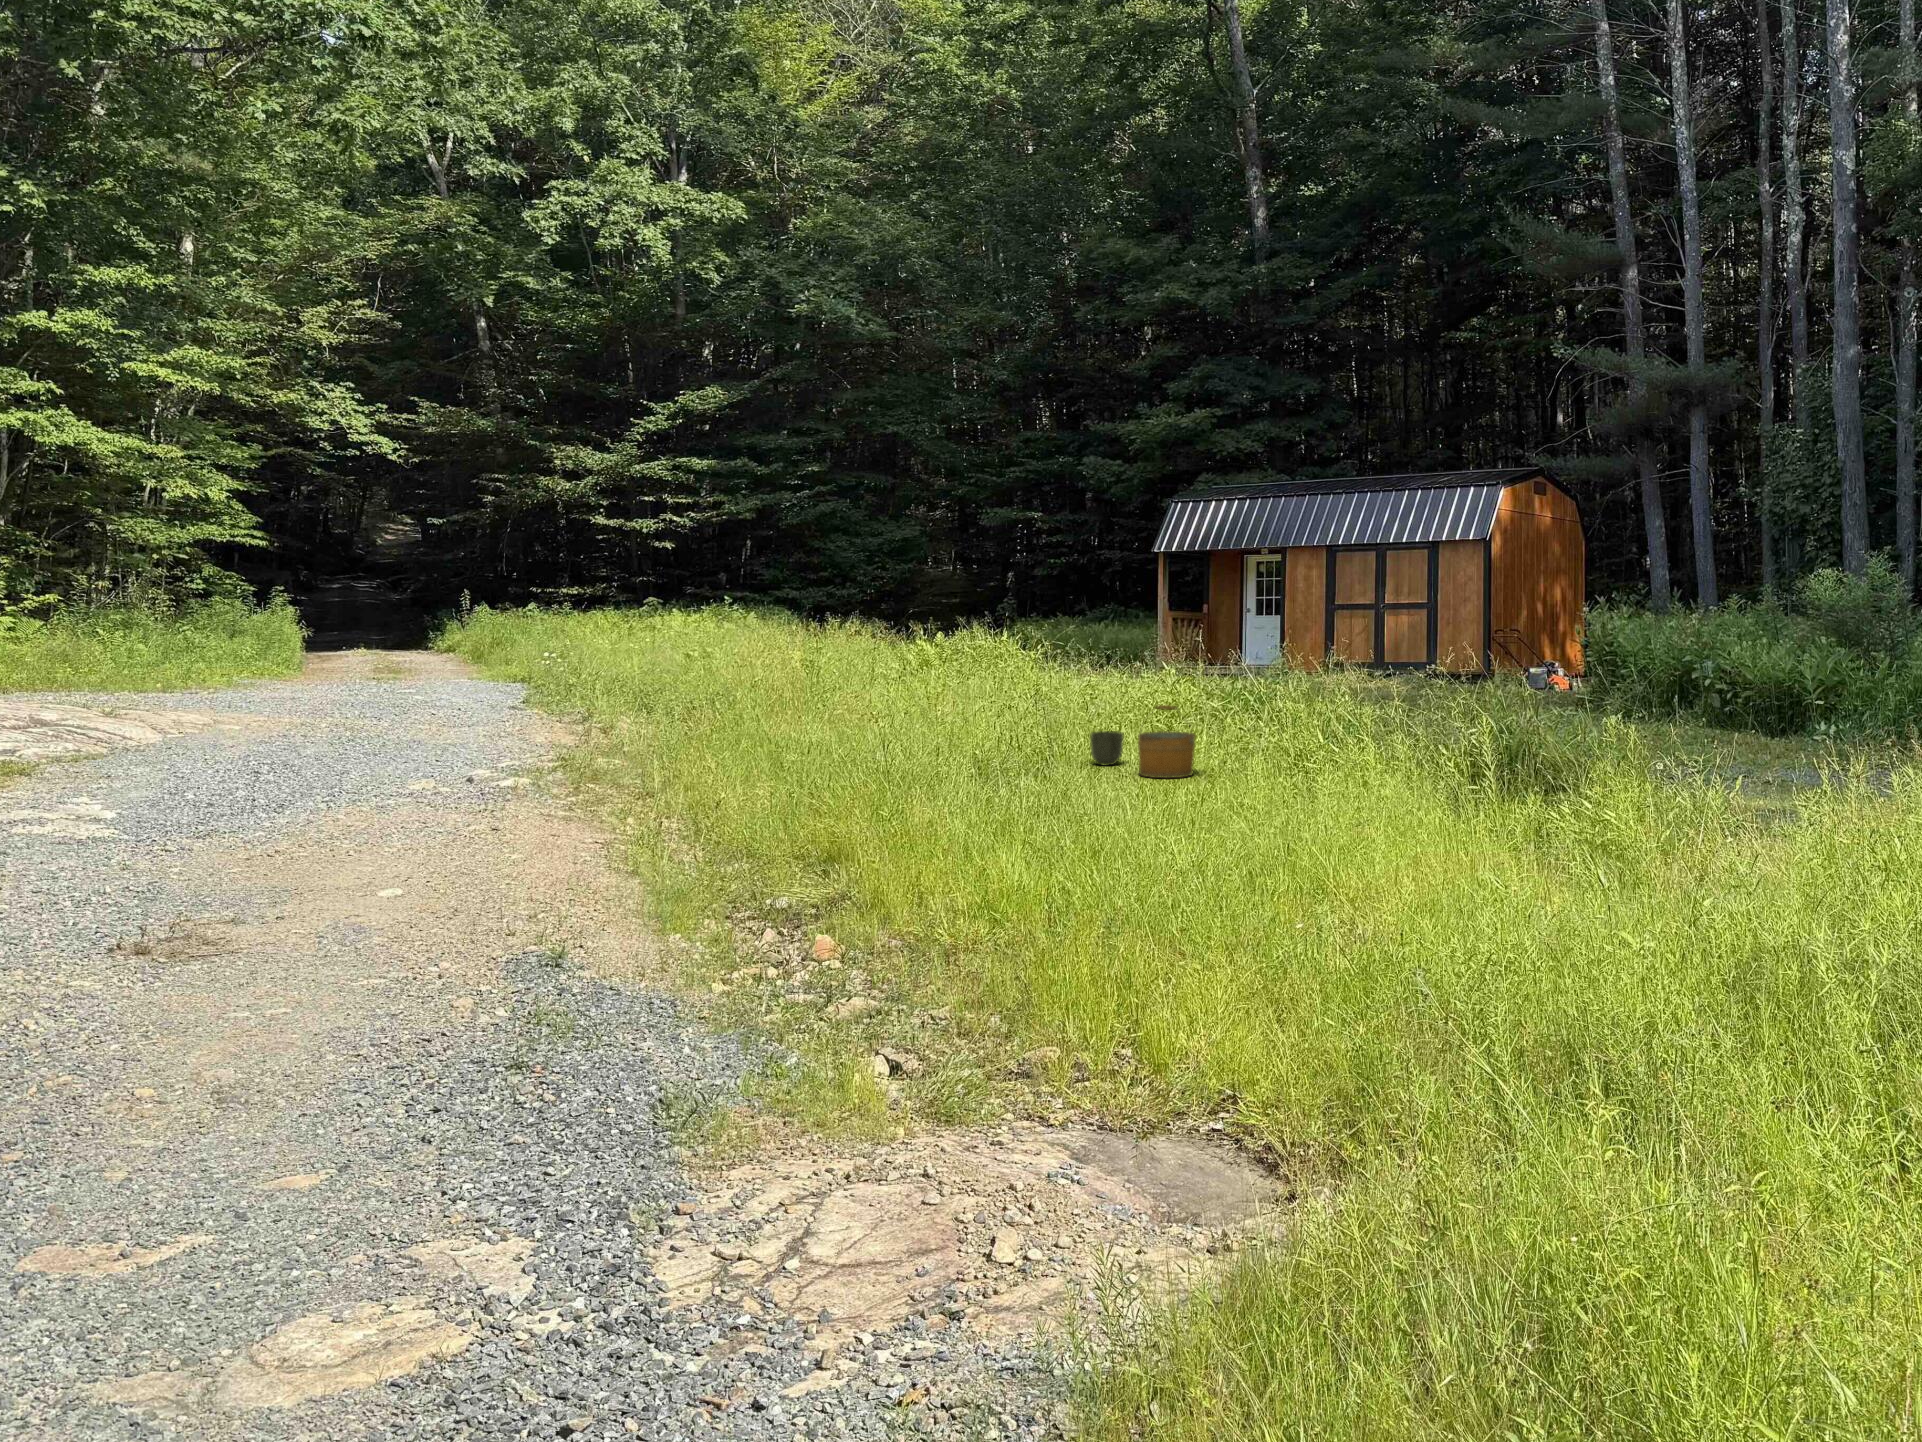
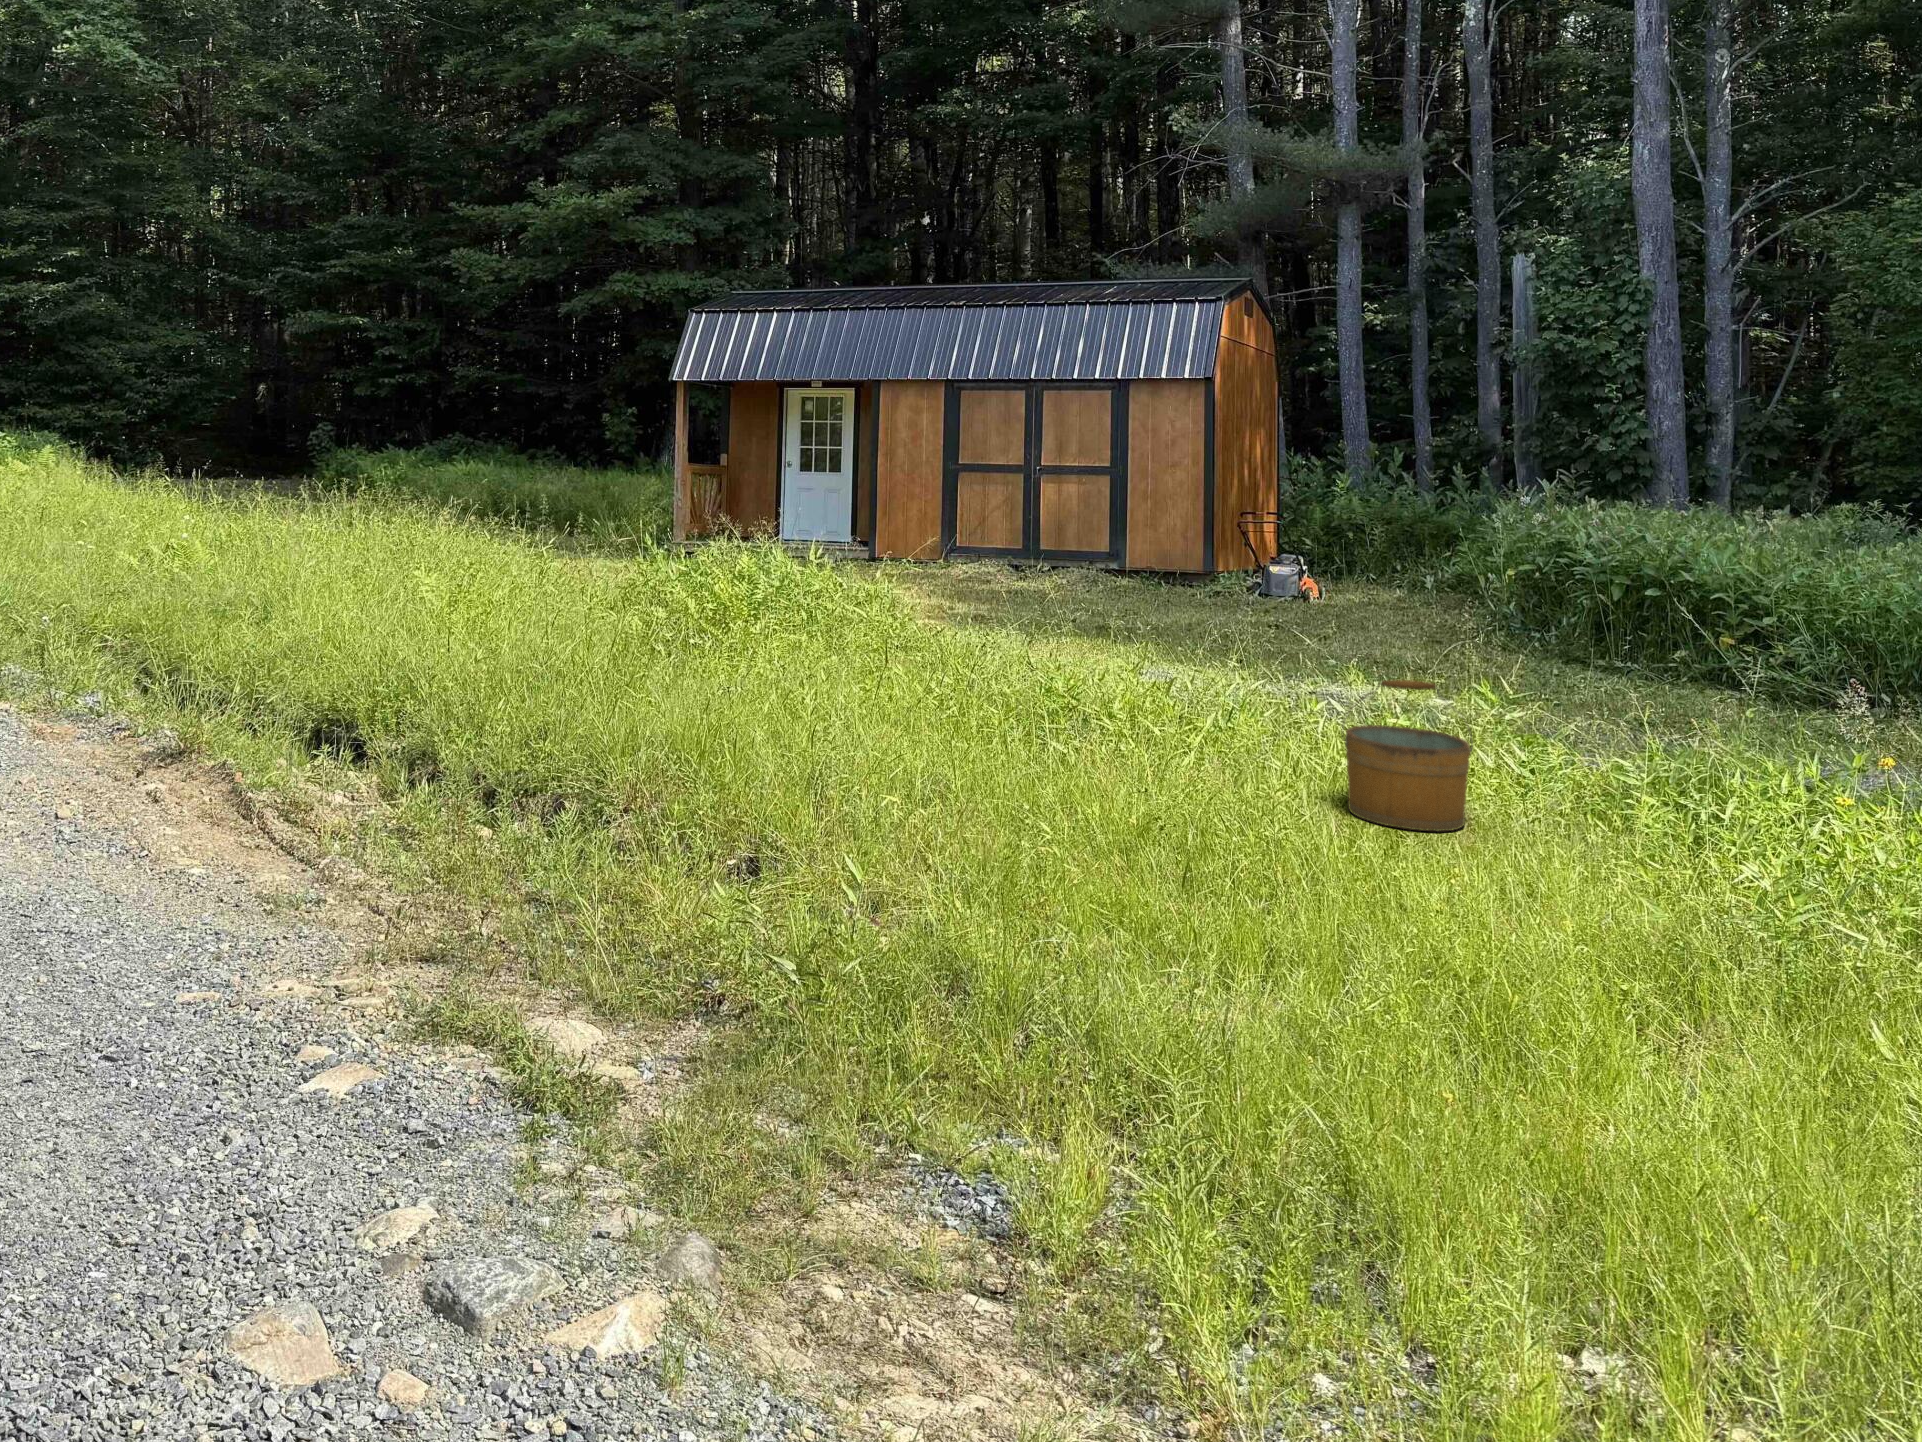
planter: present [1090,731,1124,766] -> none [1183,715,1249,786]

